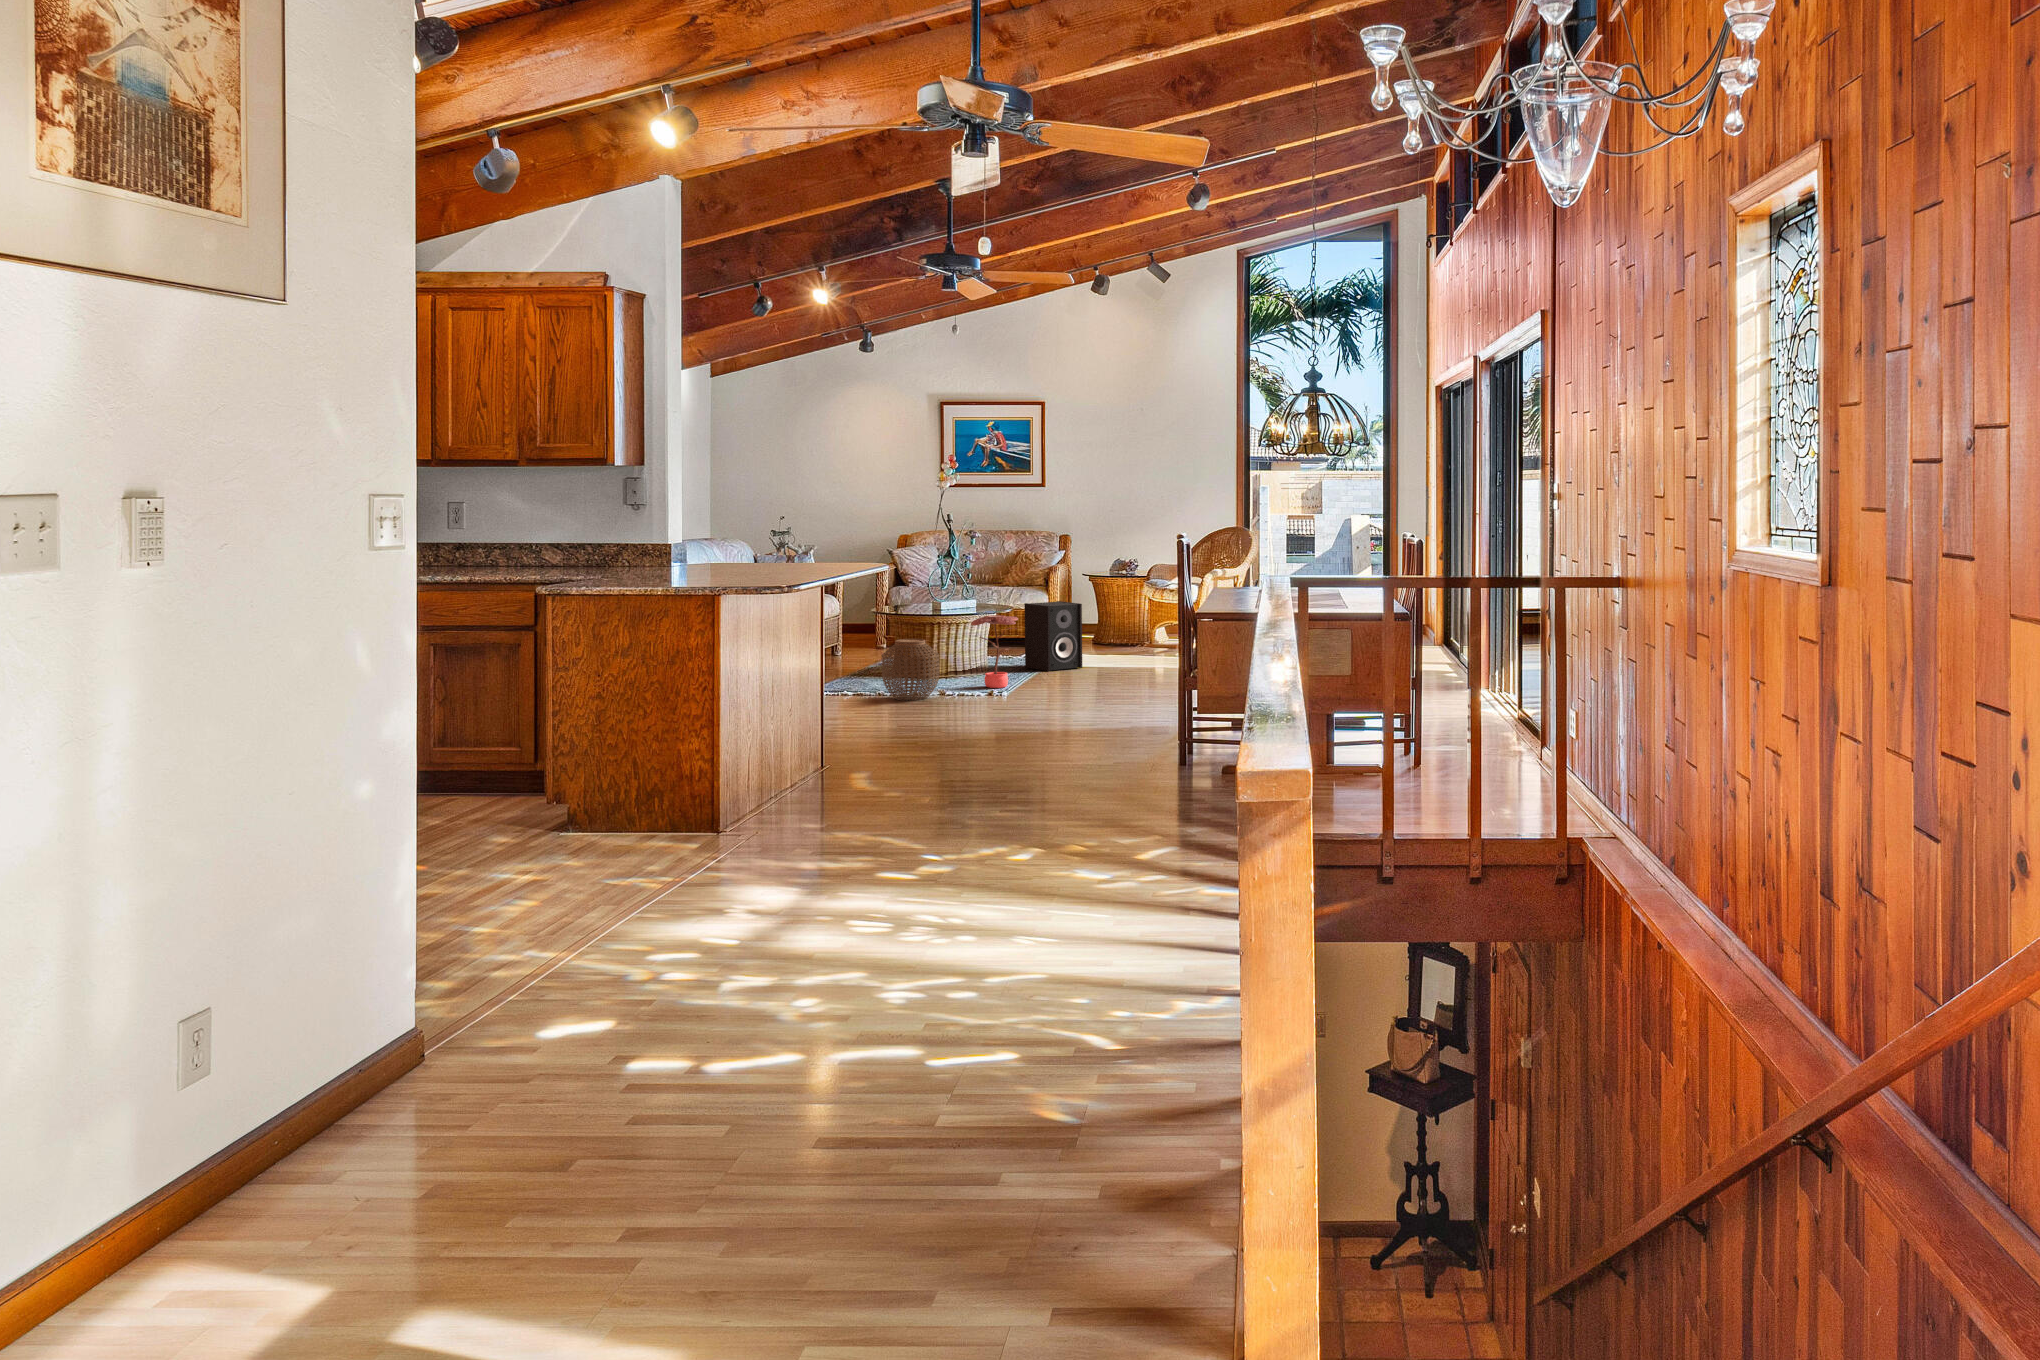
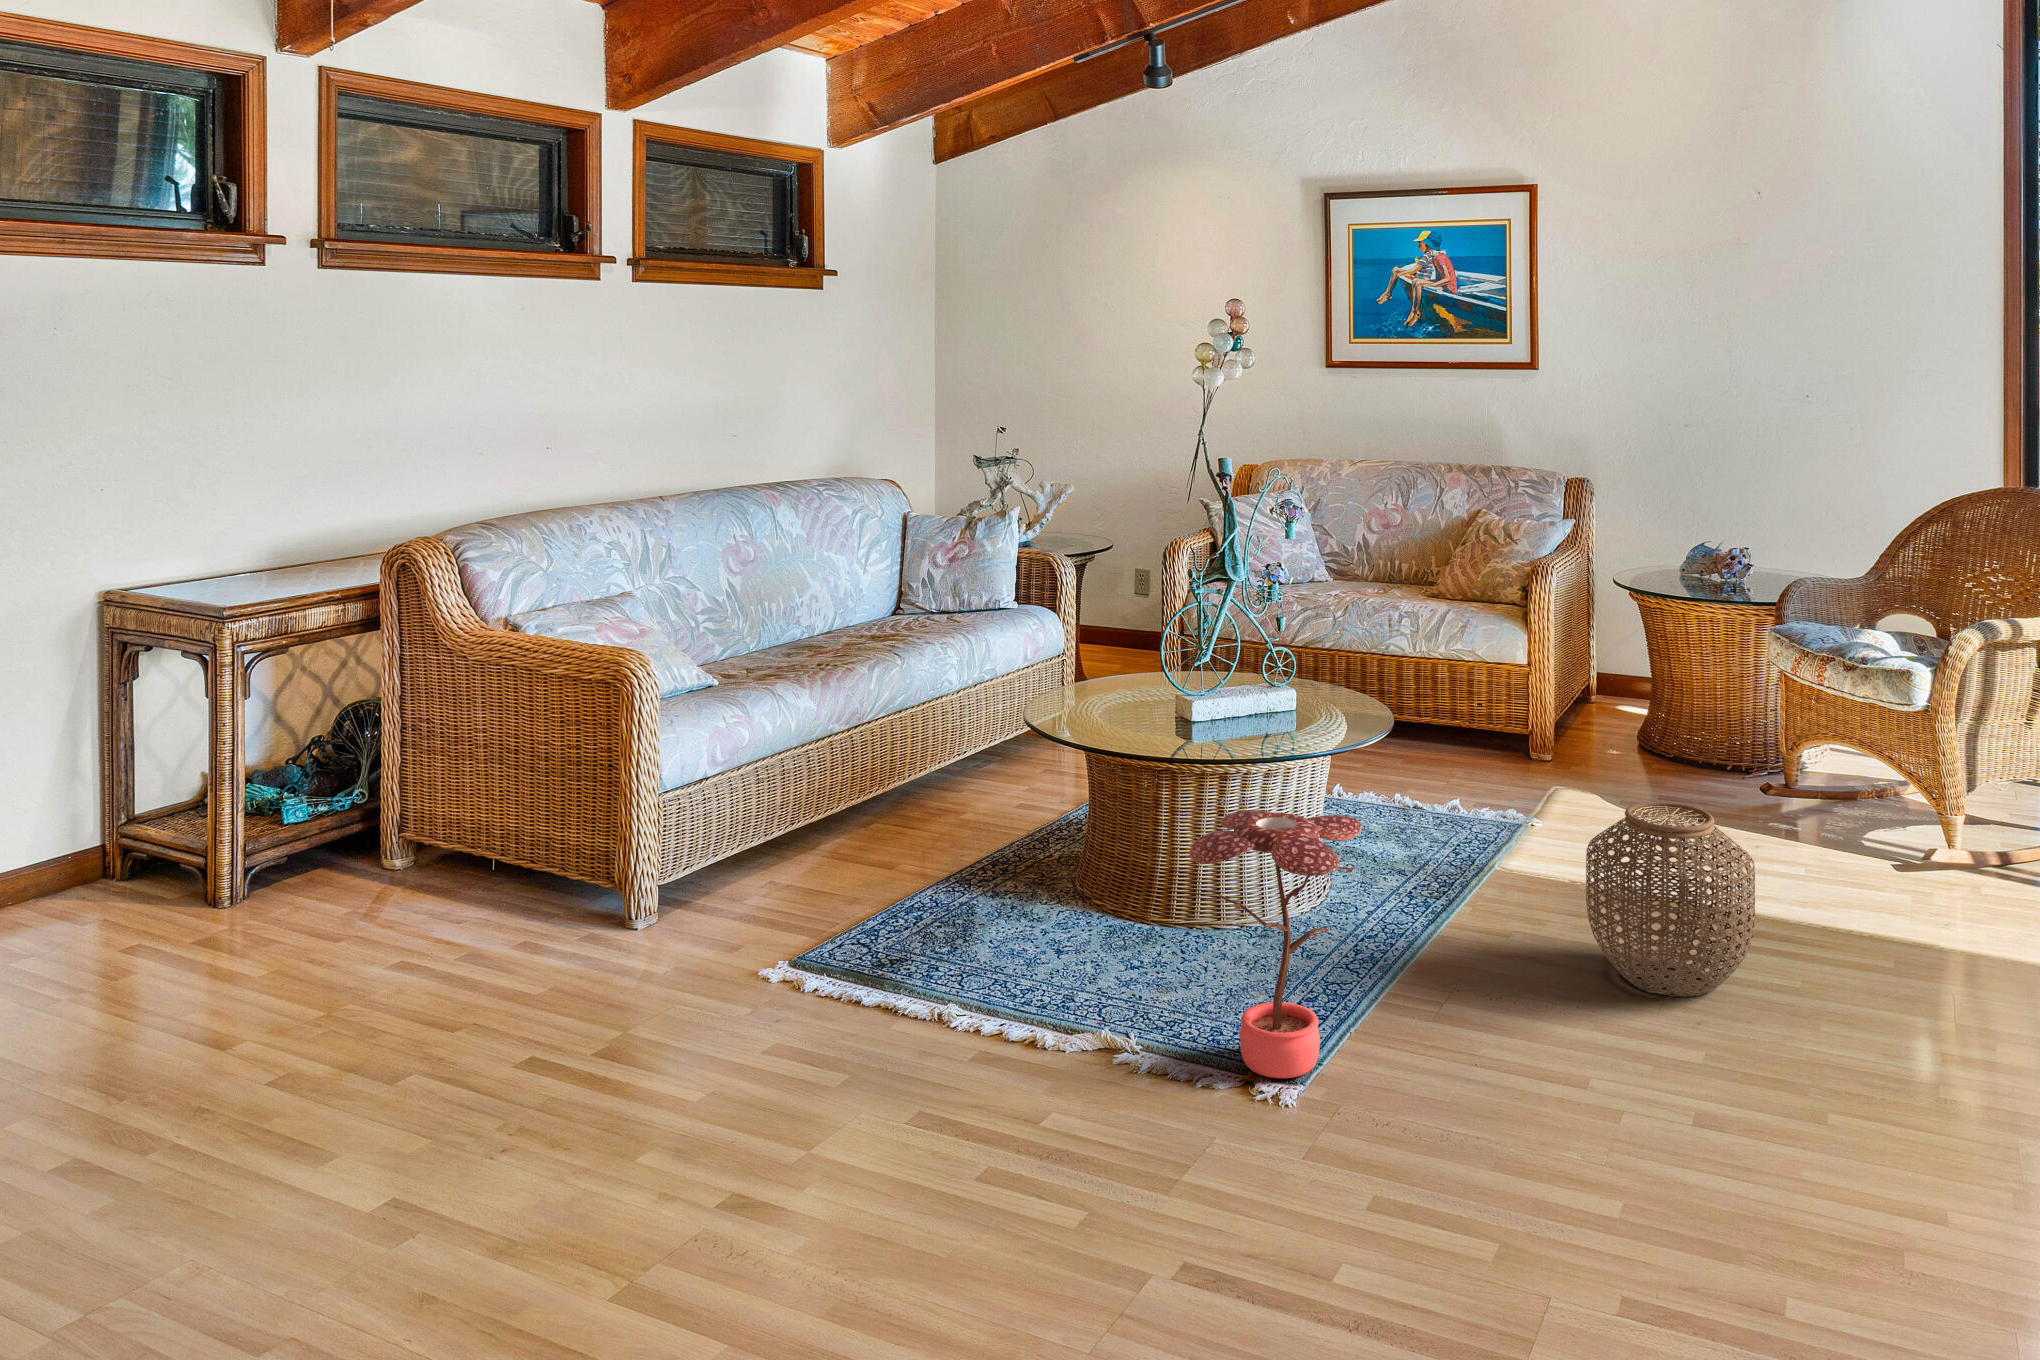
speaker: present [1024,601,1082,671] -> none [1434,694,1599,924]
woven basket: present [882,639,939,700] -> present [1586,802,1755,996]

